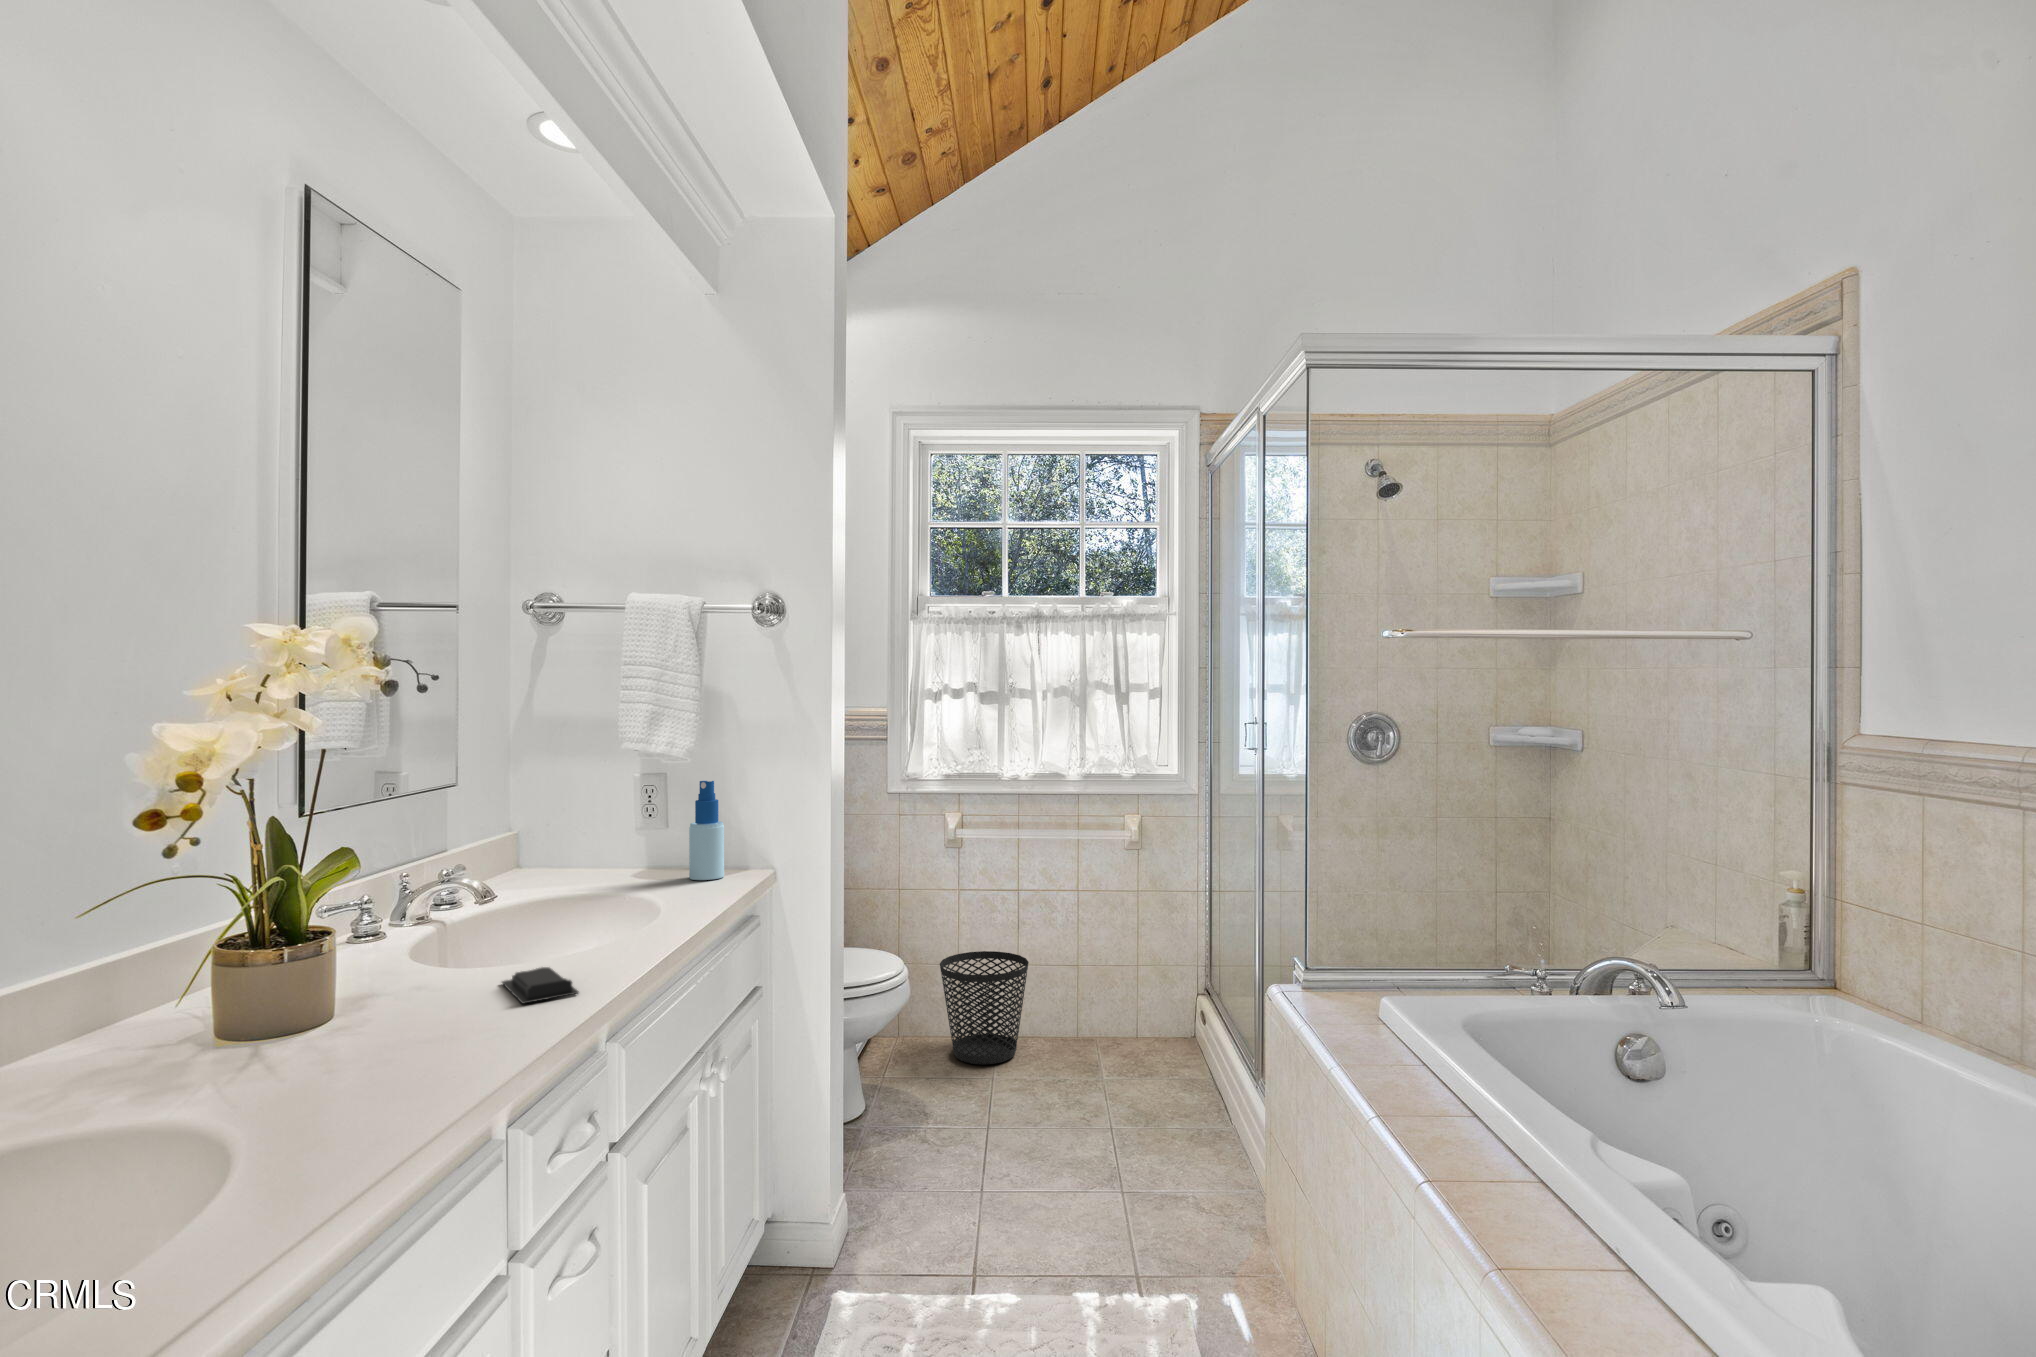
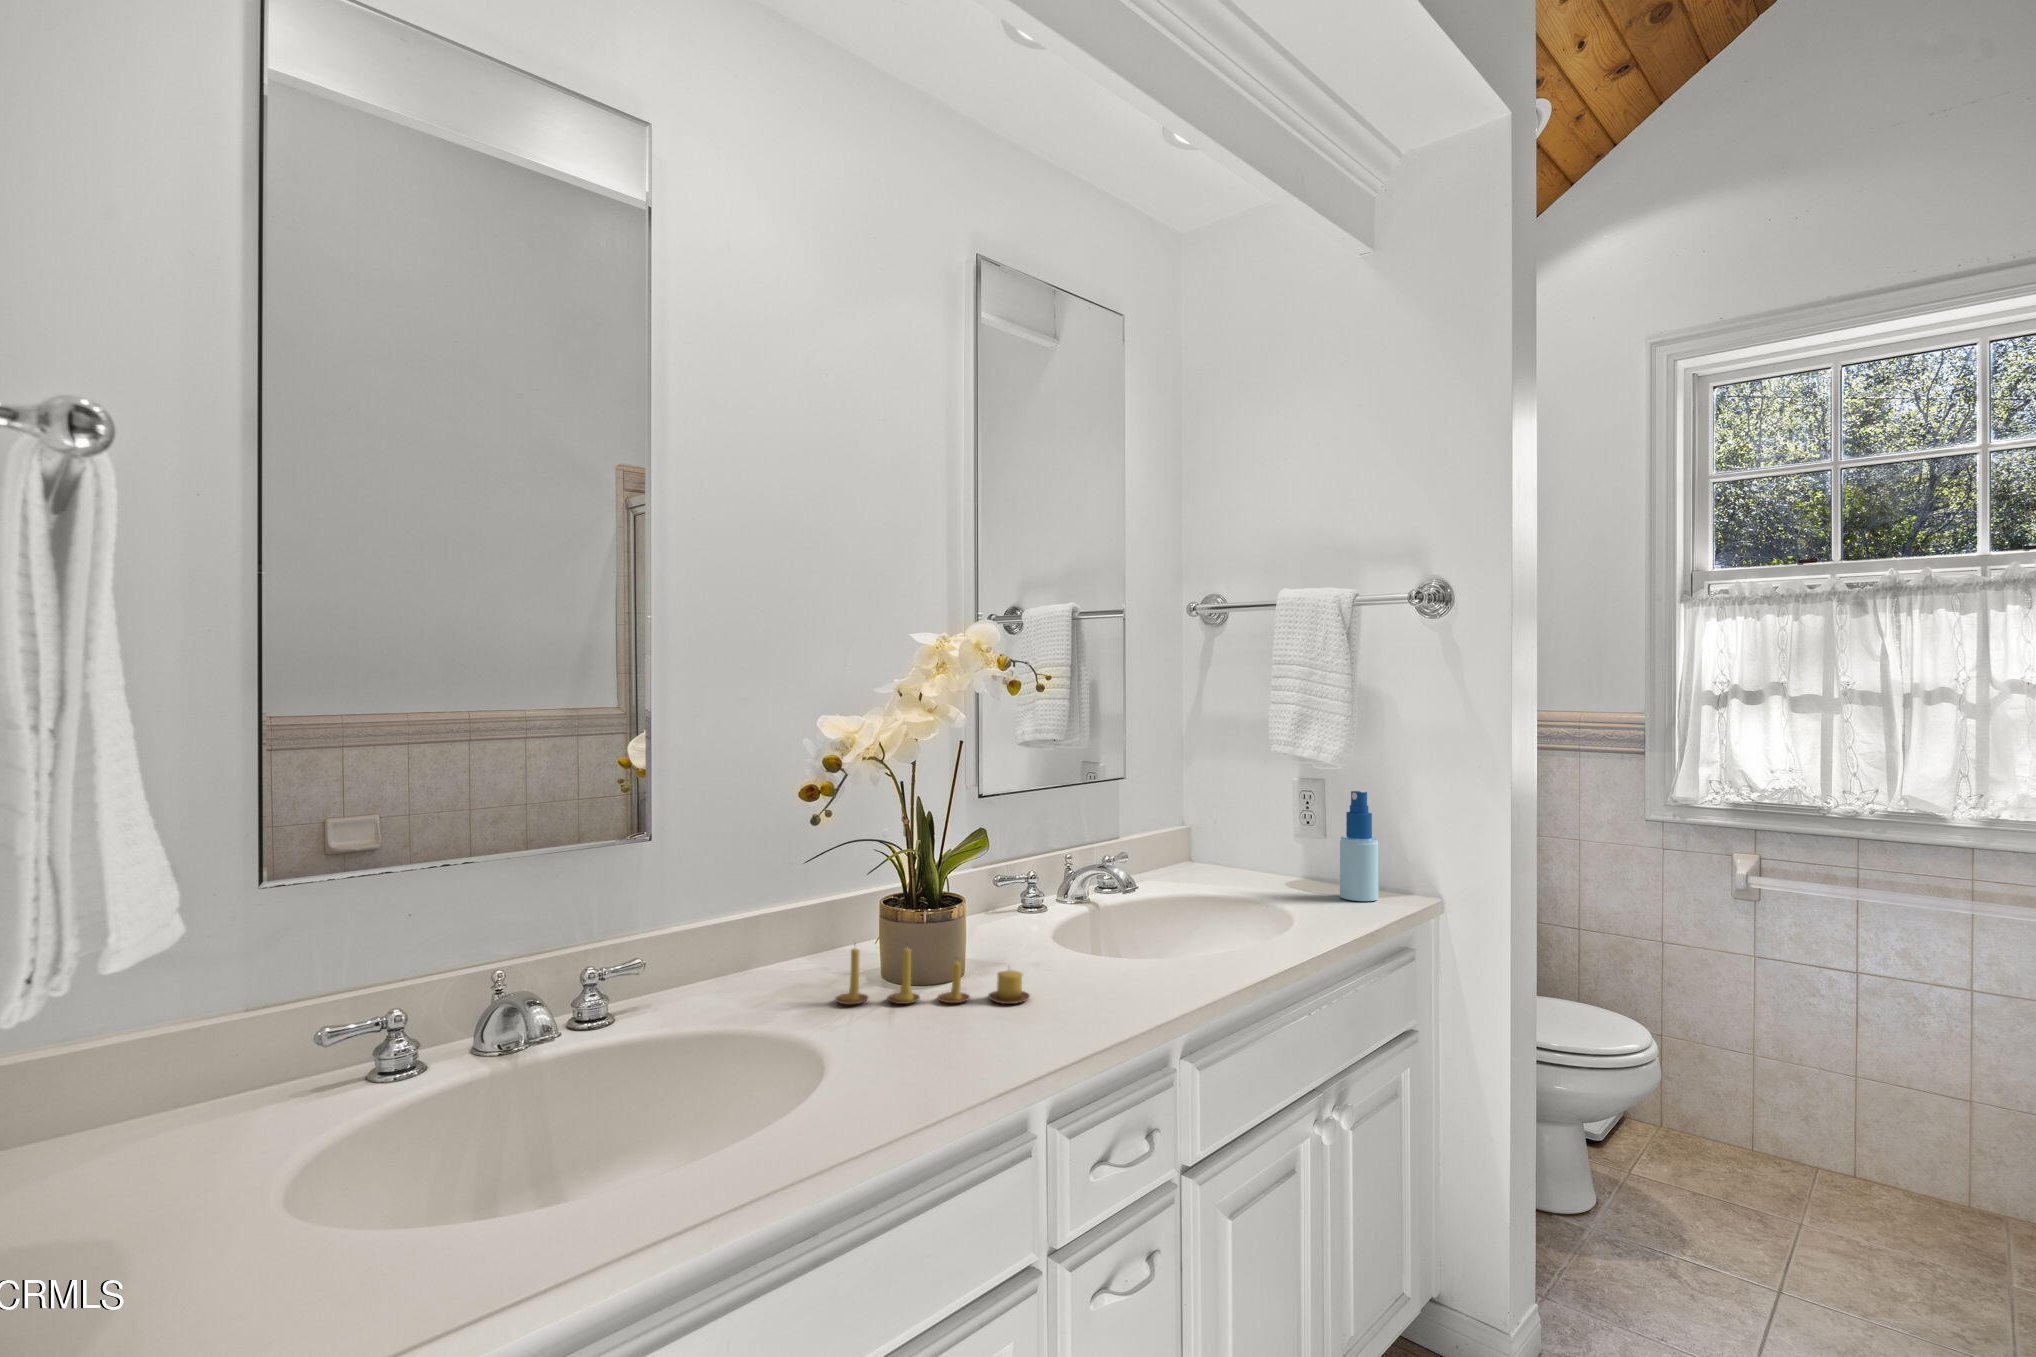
wastebasket: present [940,951,1029,1065] -> none [1719,1047,1871,1212]
soap bar: present [502,967,579,1004] -> none [1101,966,1155,1000]
candle: none [162,988,438,1081] -> present [835,948,1030,1004]

